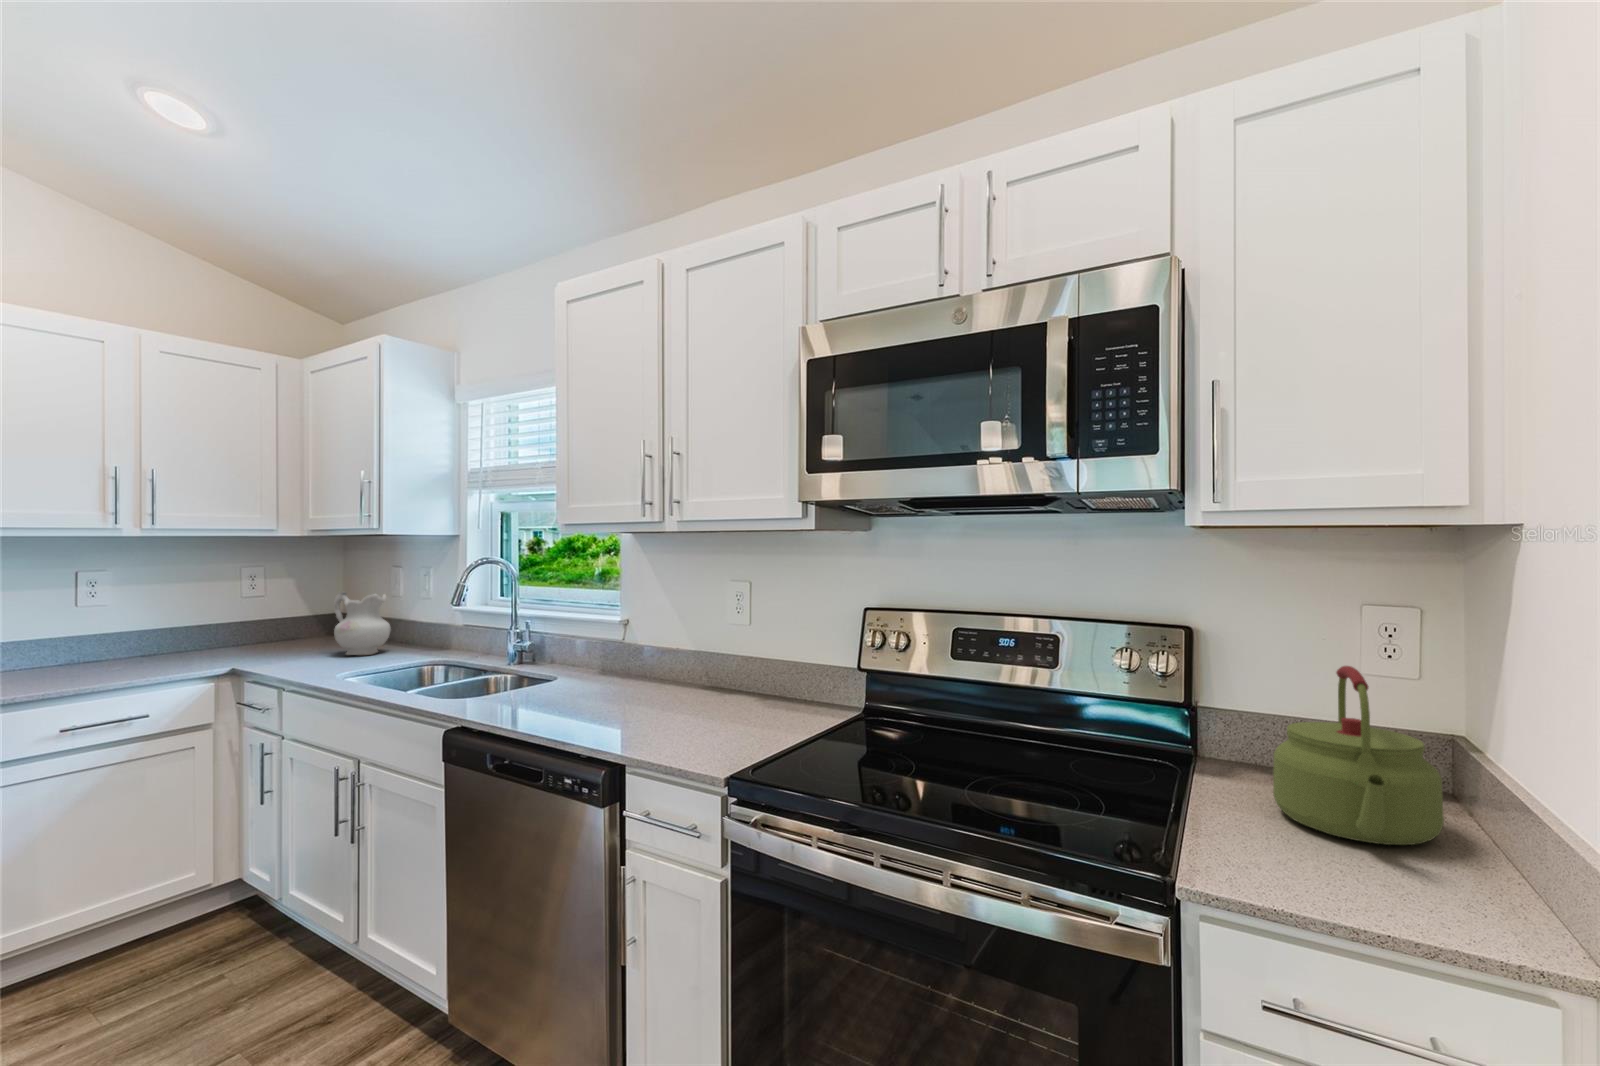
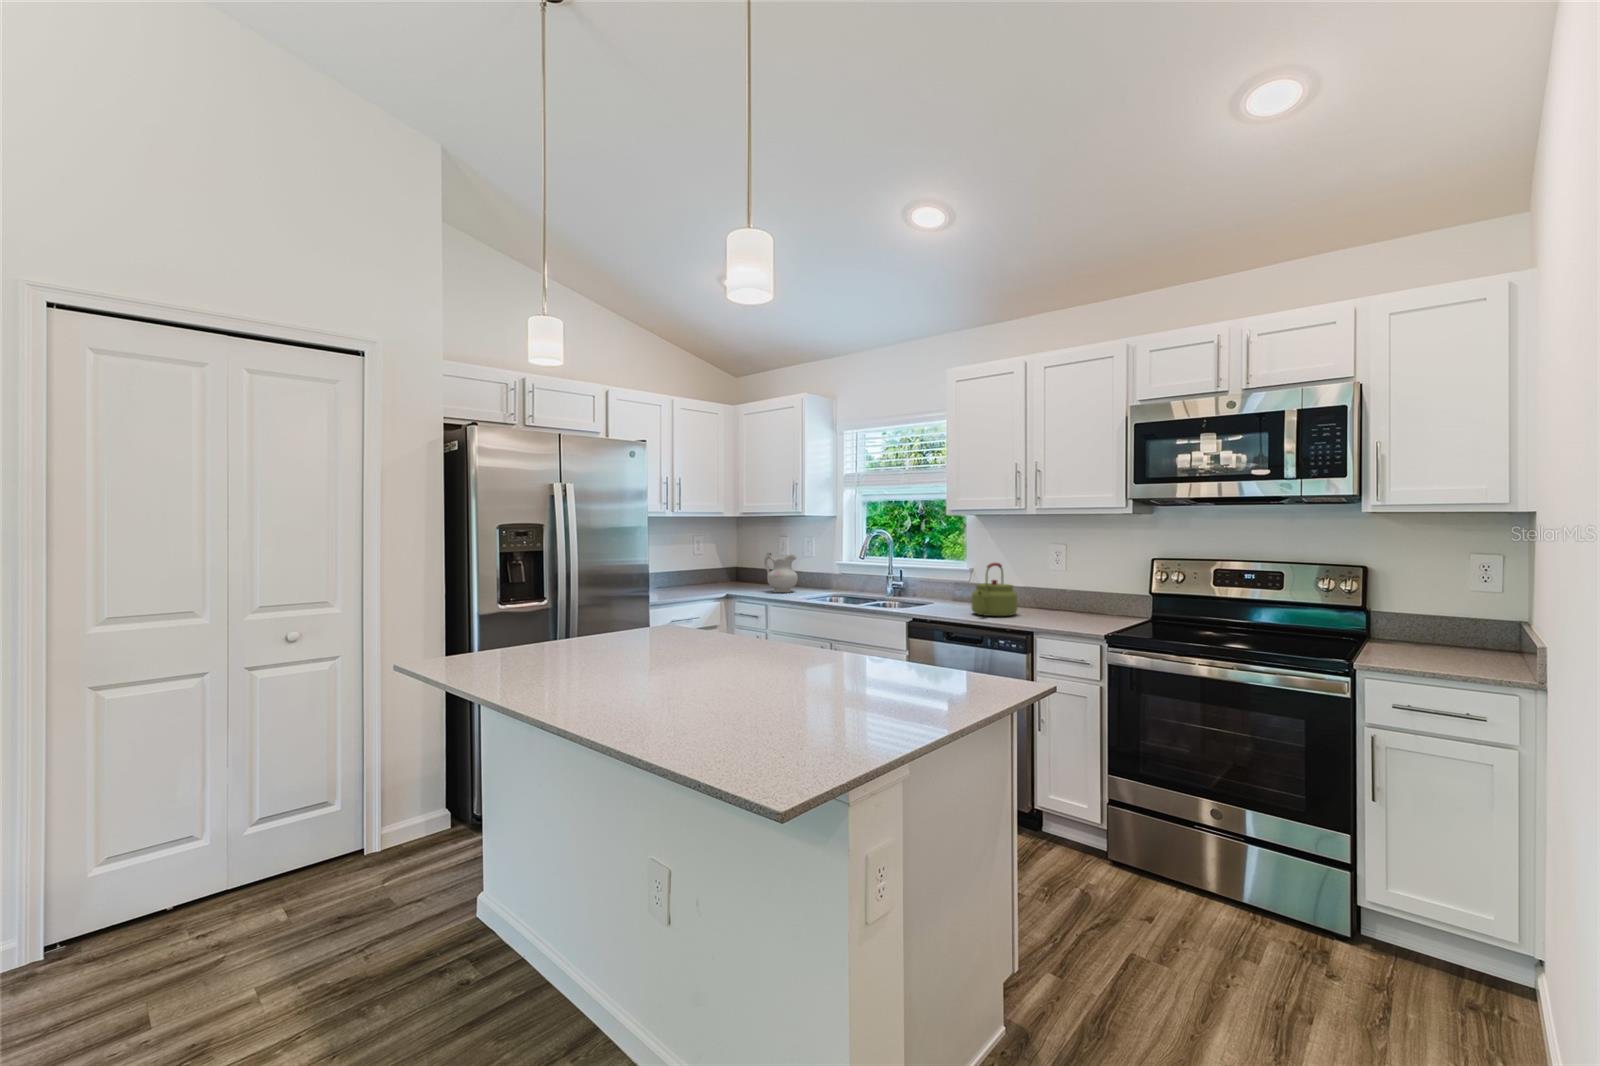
kettle: present [1273,666,1444,845] -> present [972,563,1017,616]

